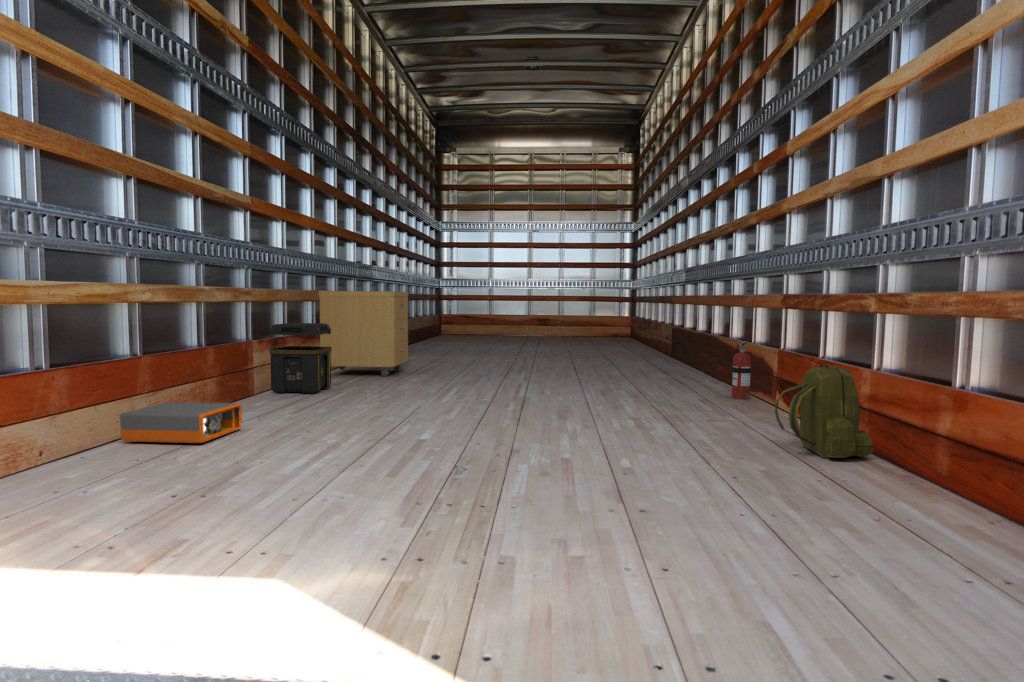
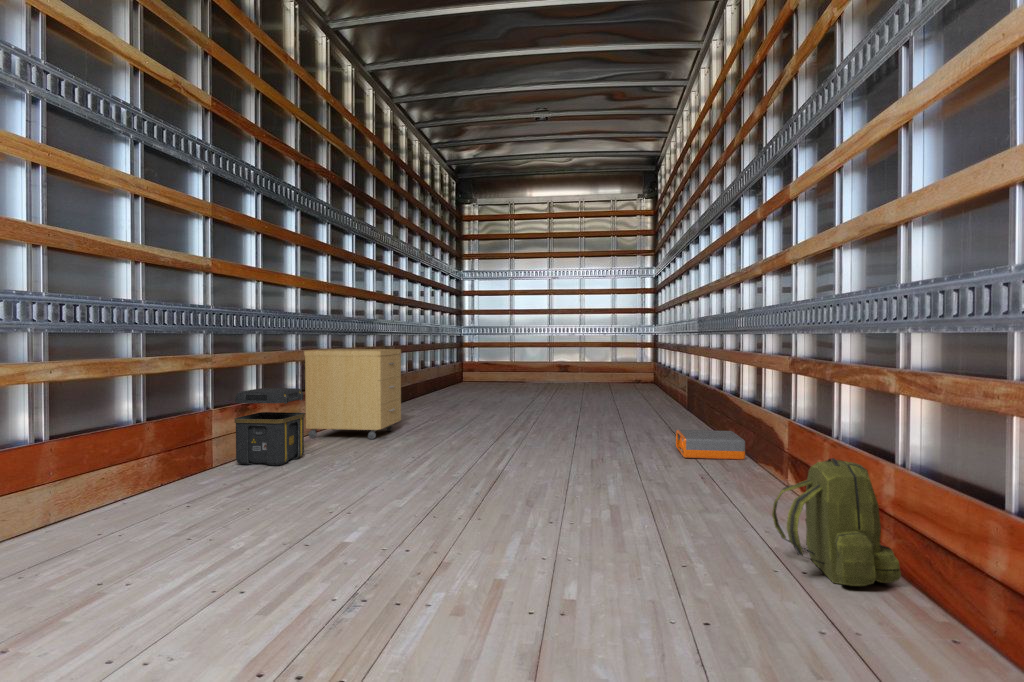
fire extinguisher: present [732,341,752,399] -> none [738,408,761,474]
storage box: present [120,402,242,443] -> present [676,430,745,460]

